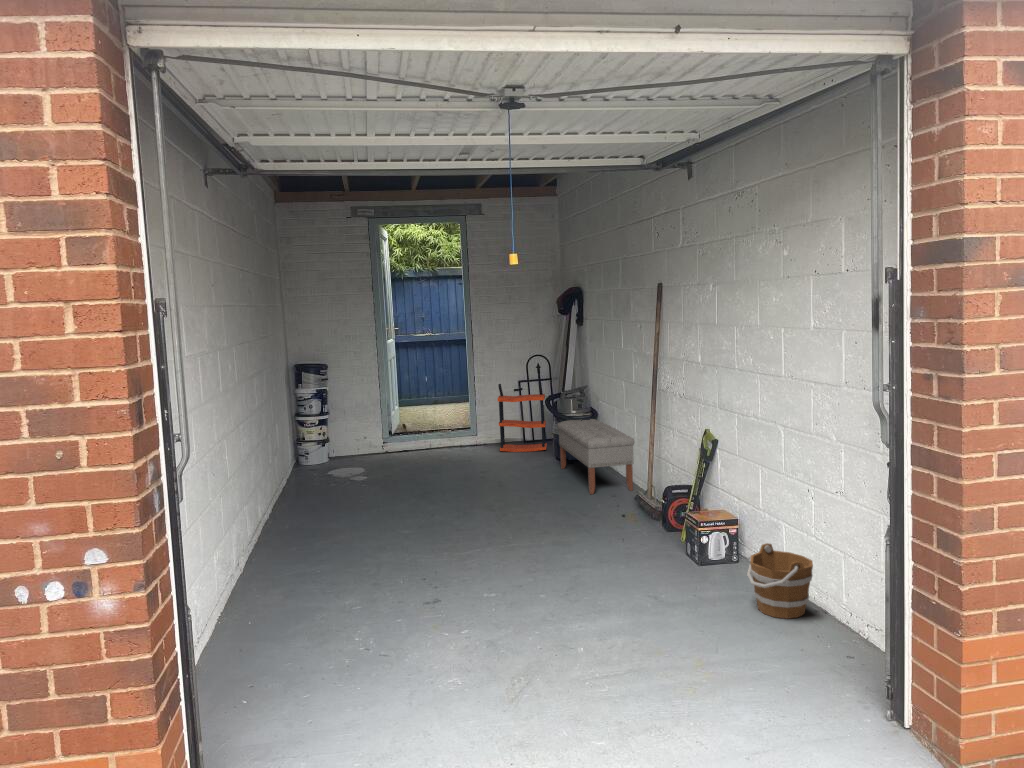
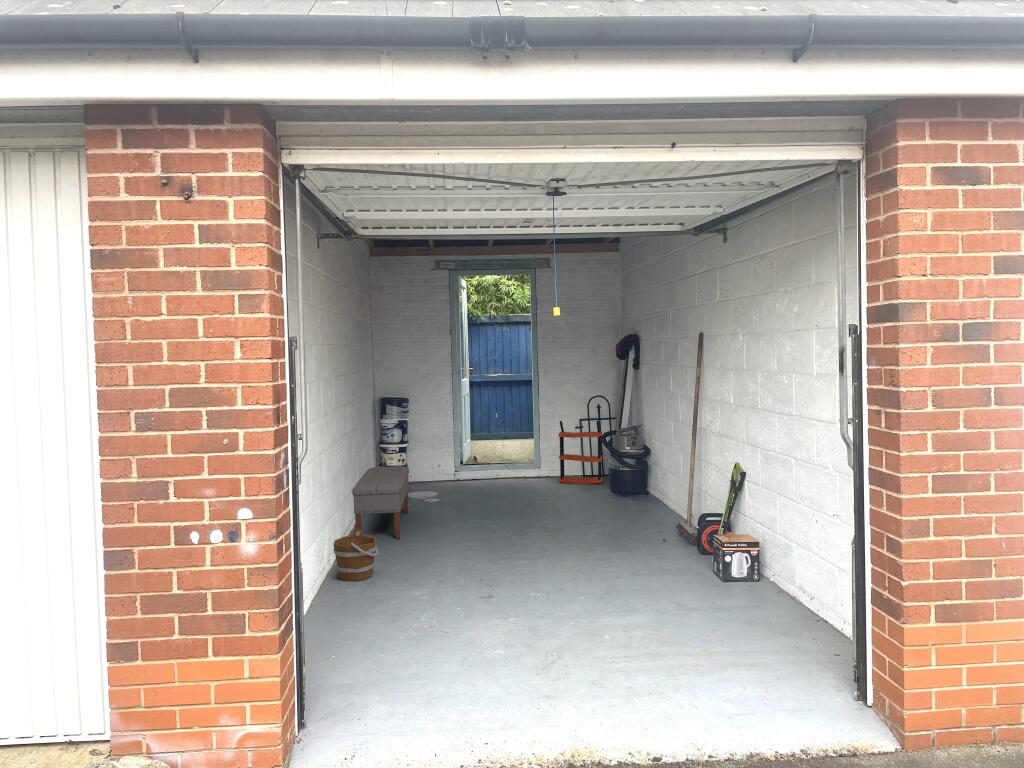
bench: present [557,419,634,494] -> present [352,466,409,539]
bucket: present [747,543,813,619] -> present [333,530,379,581]

